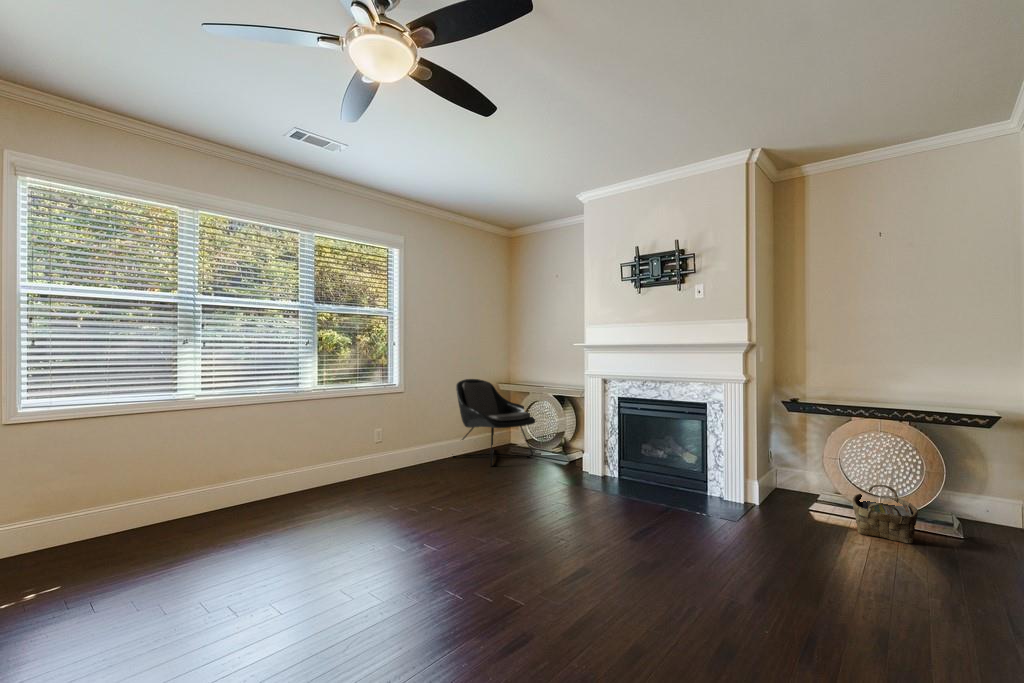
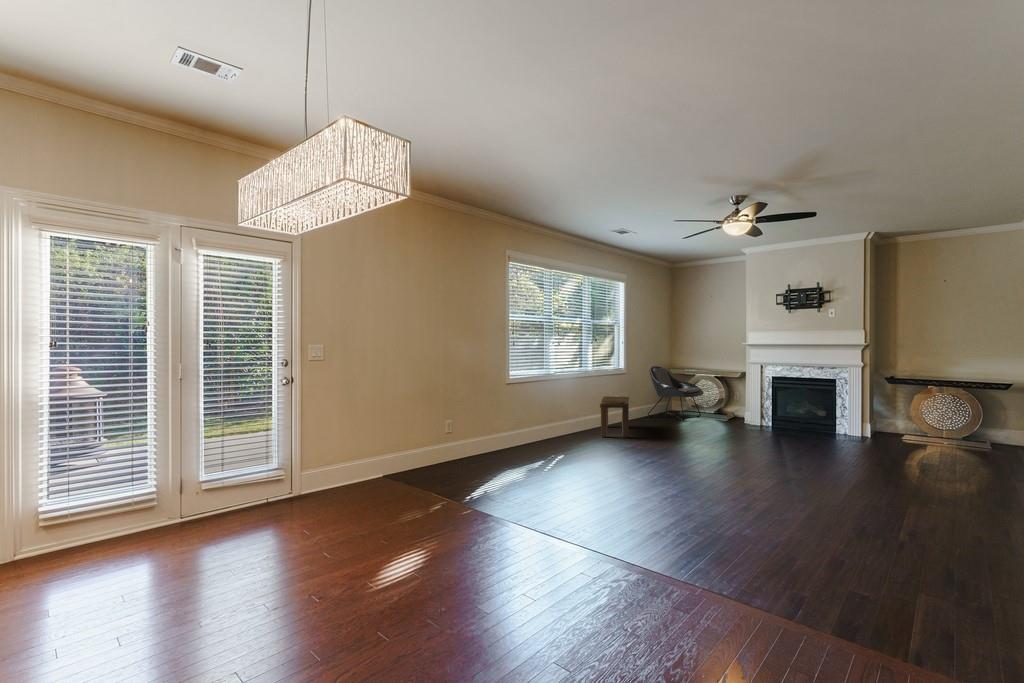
bench: none [282,426,380,504] -> present [600,396,629,437]
woven basket: present [853,485,918,543] -> none [930,422,967,450]

